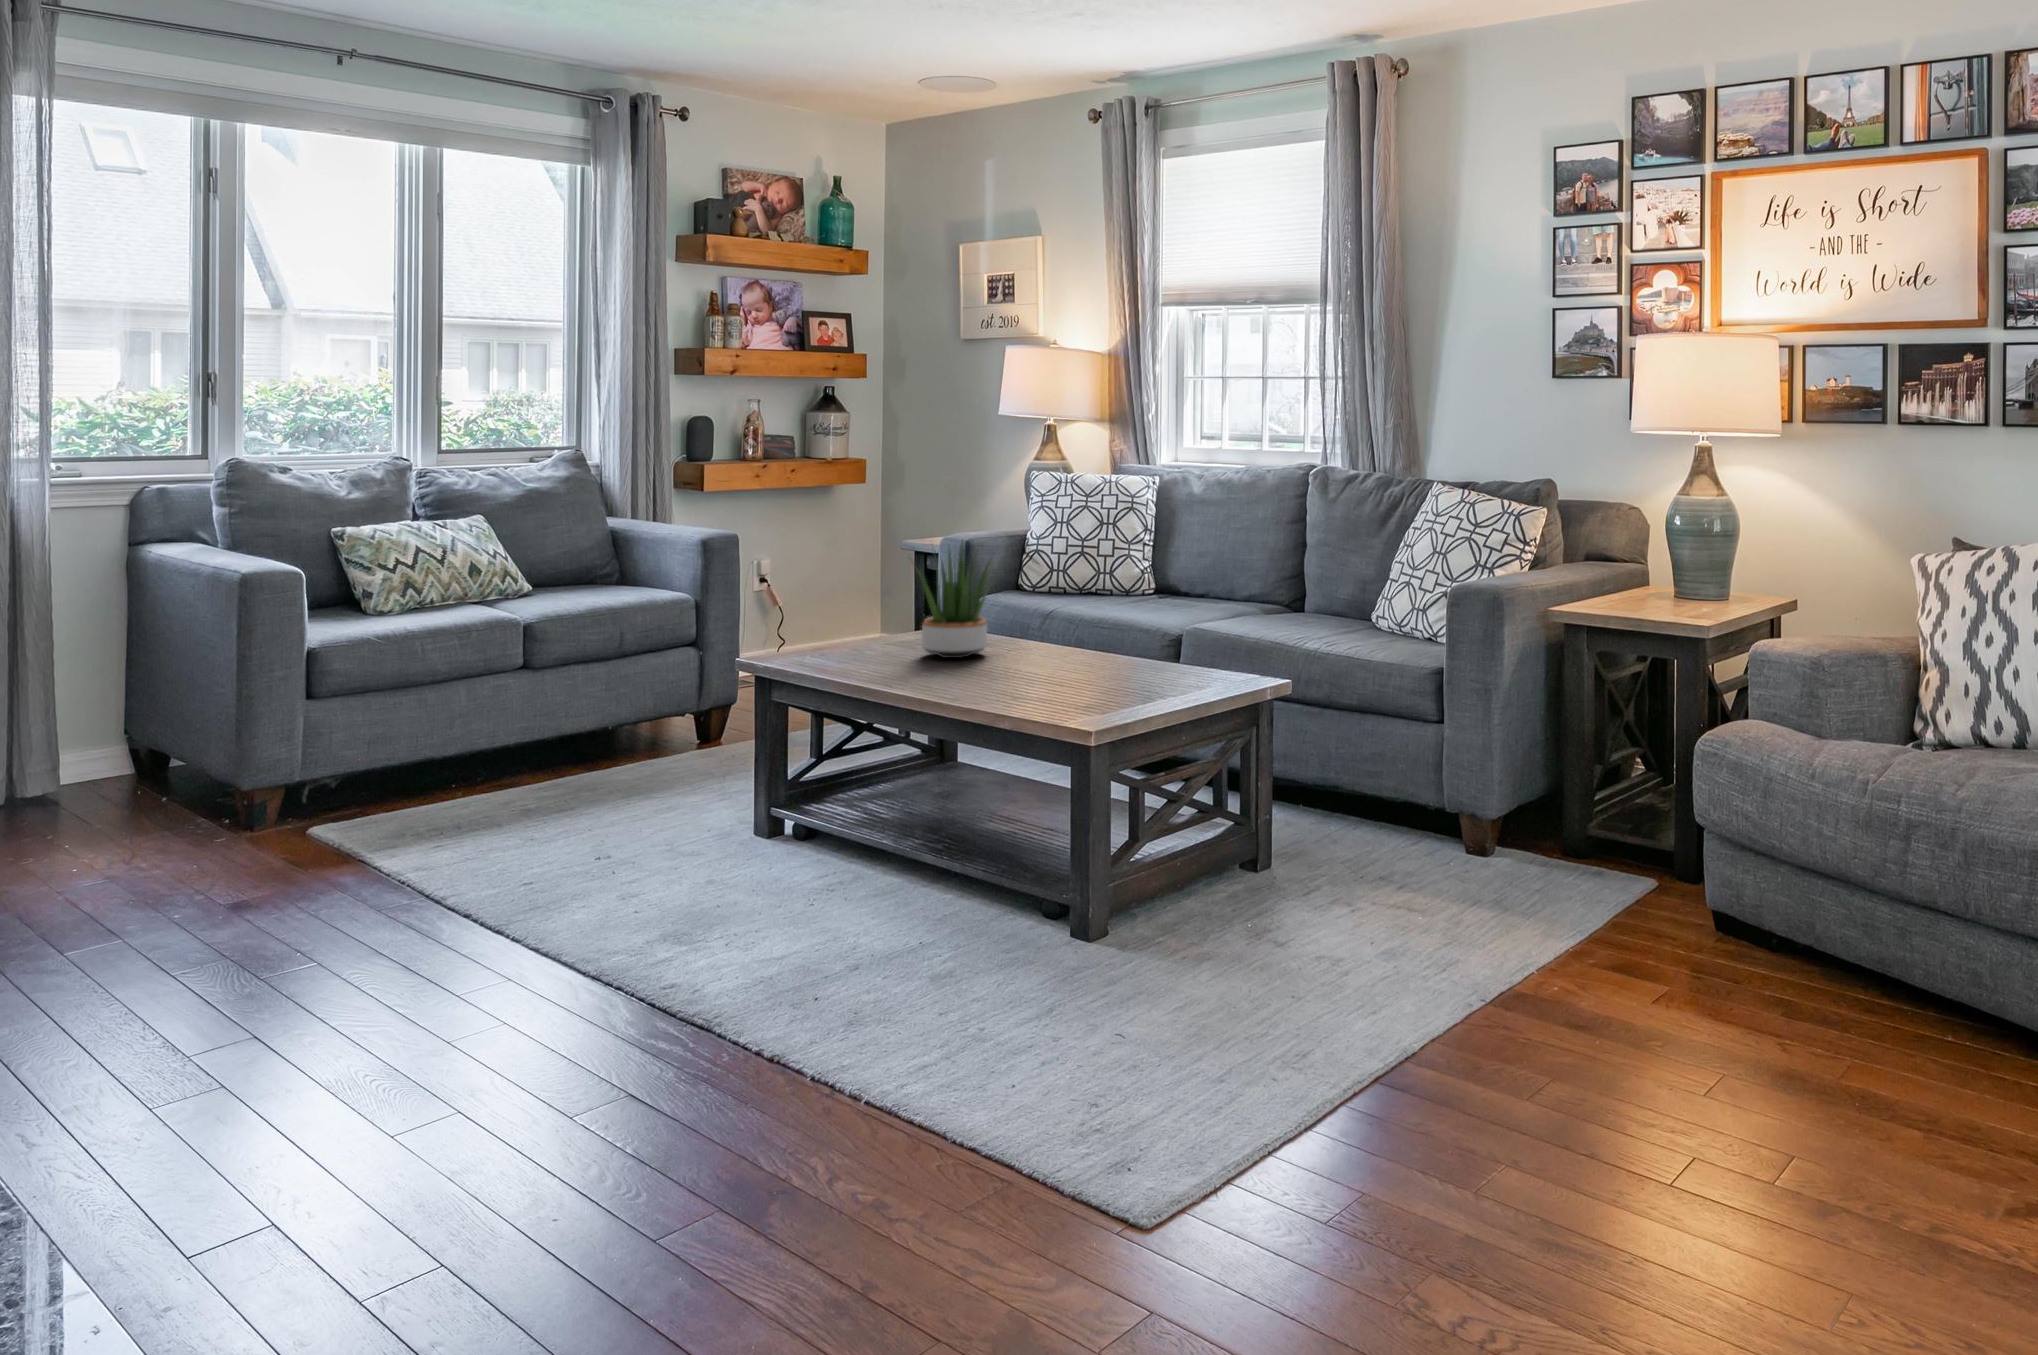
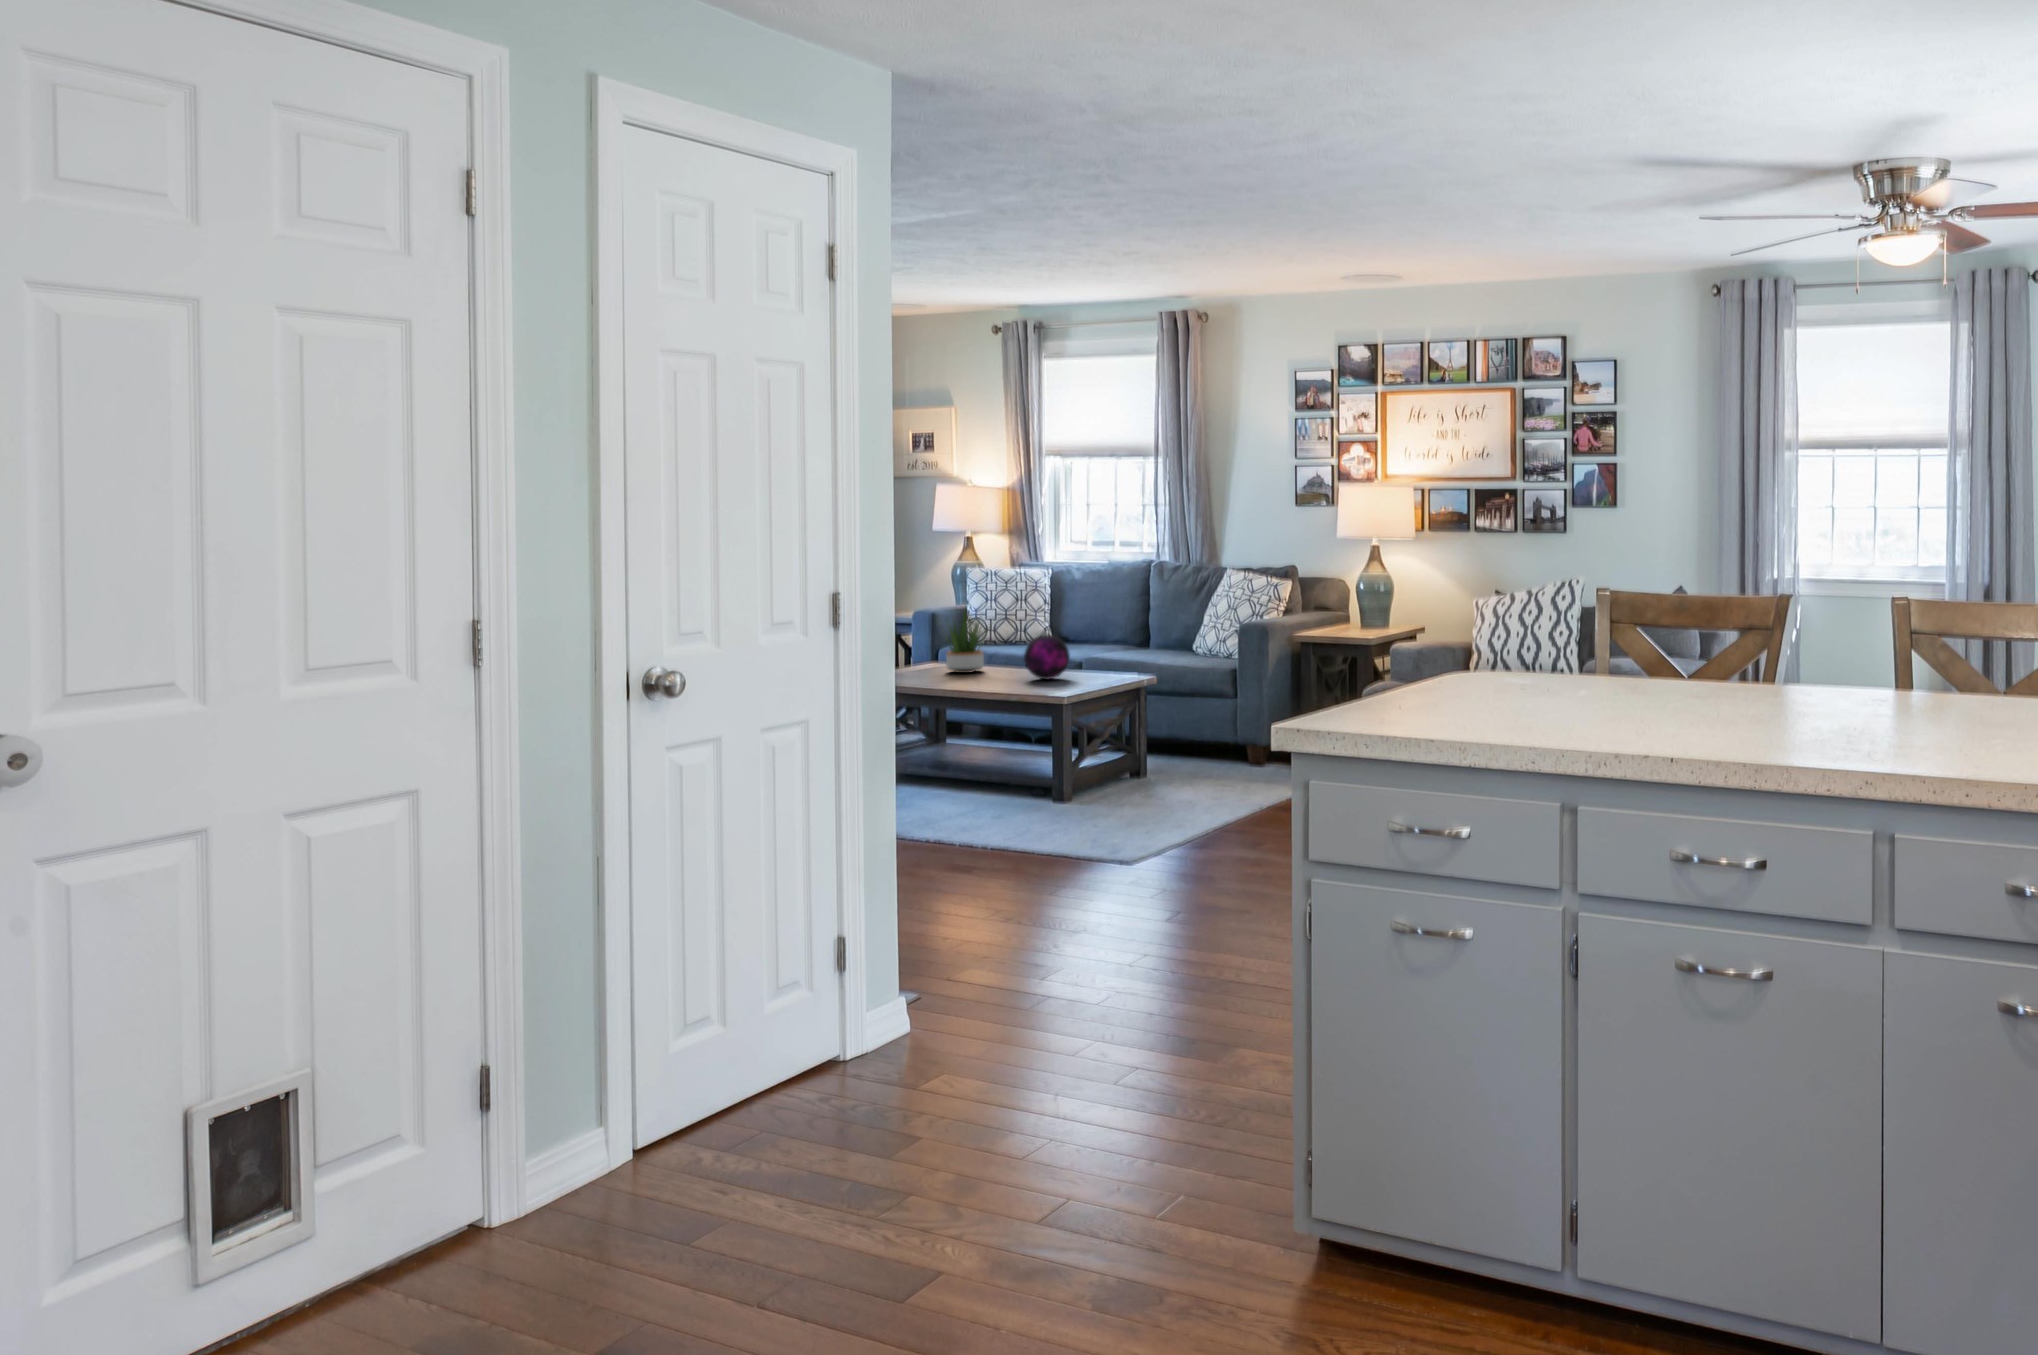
decorative orb: none [1033,600,1117,684] -> present [1024,635,1070,680]

